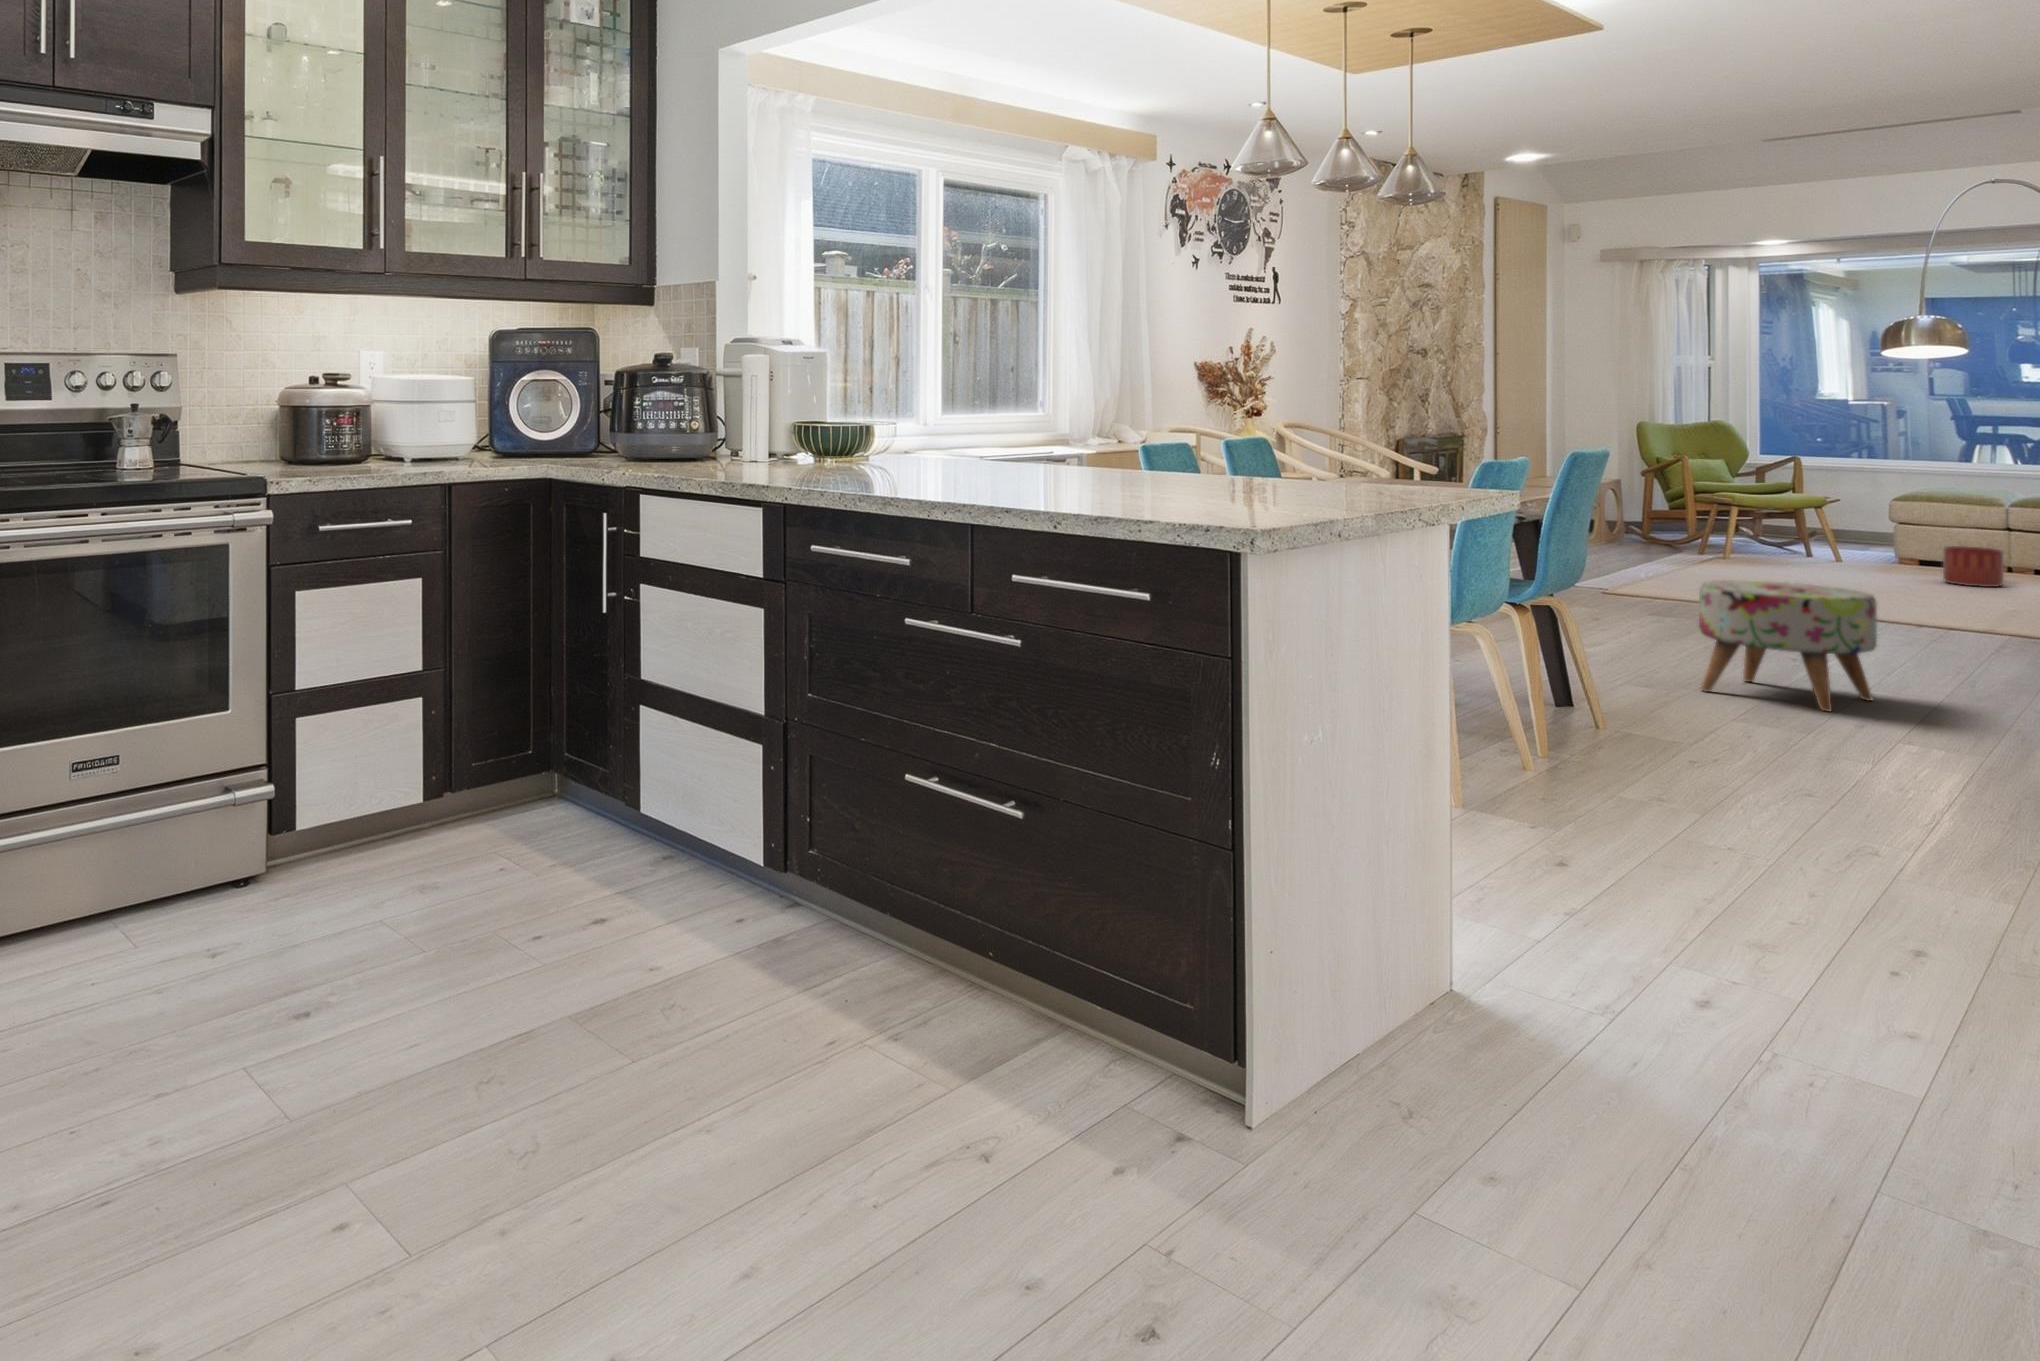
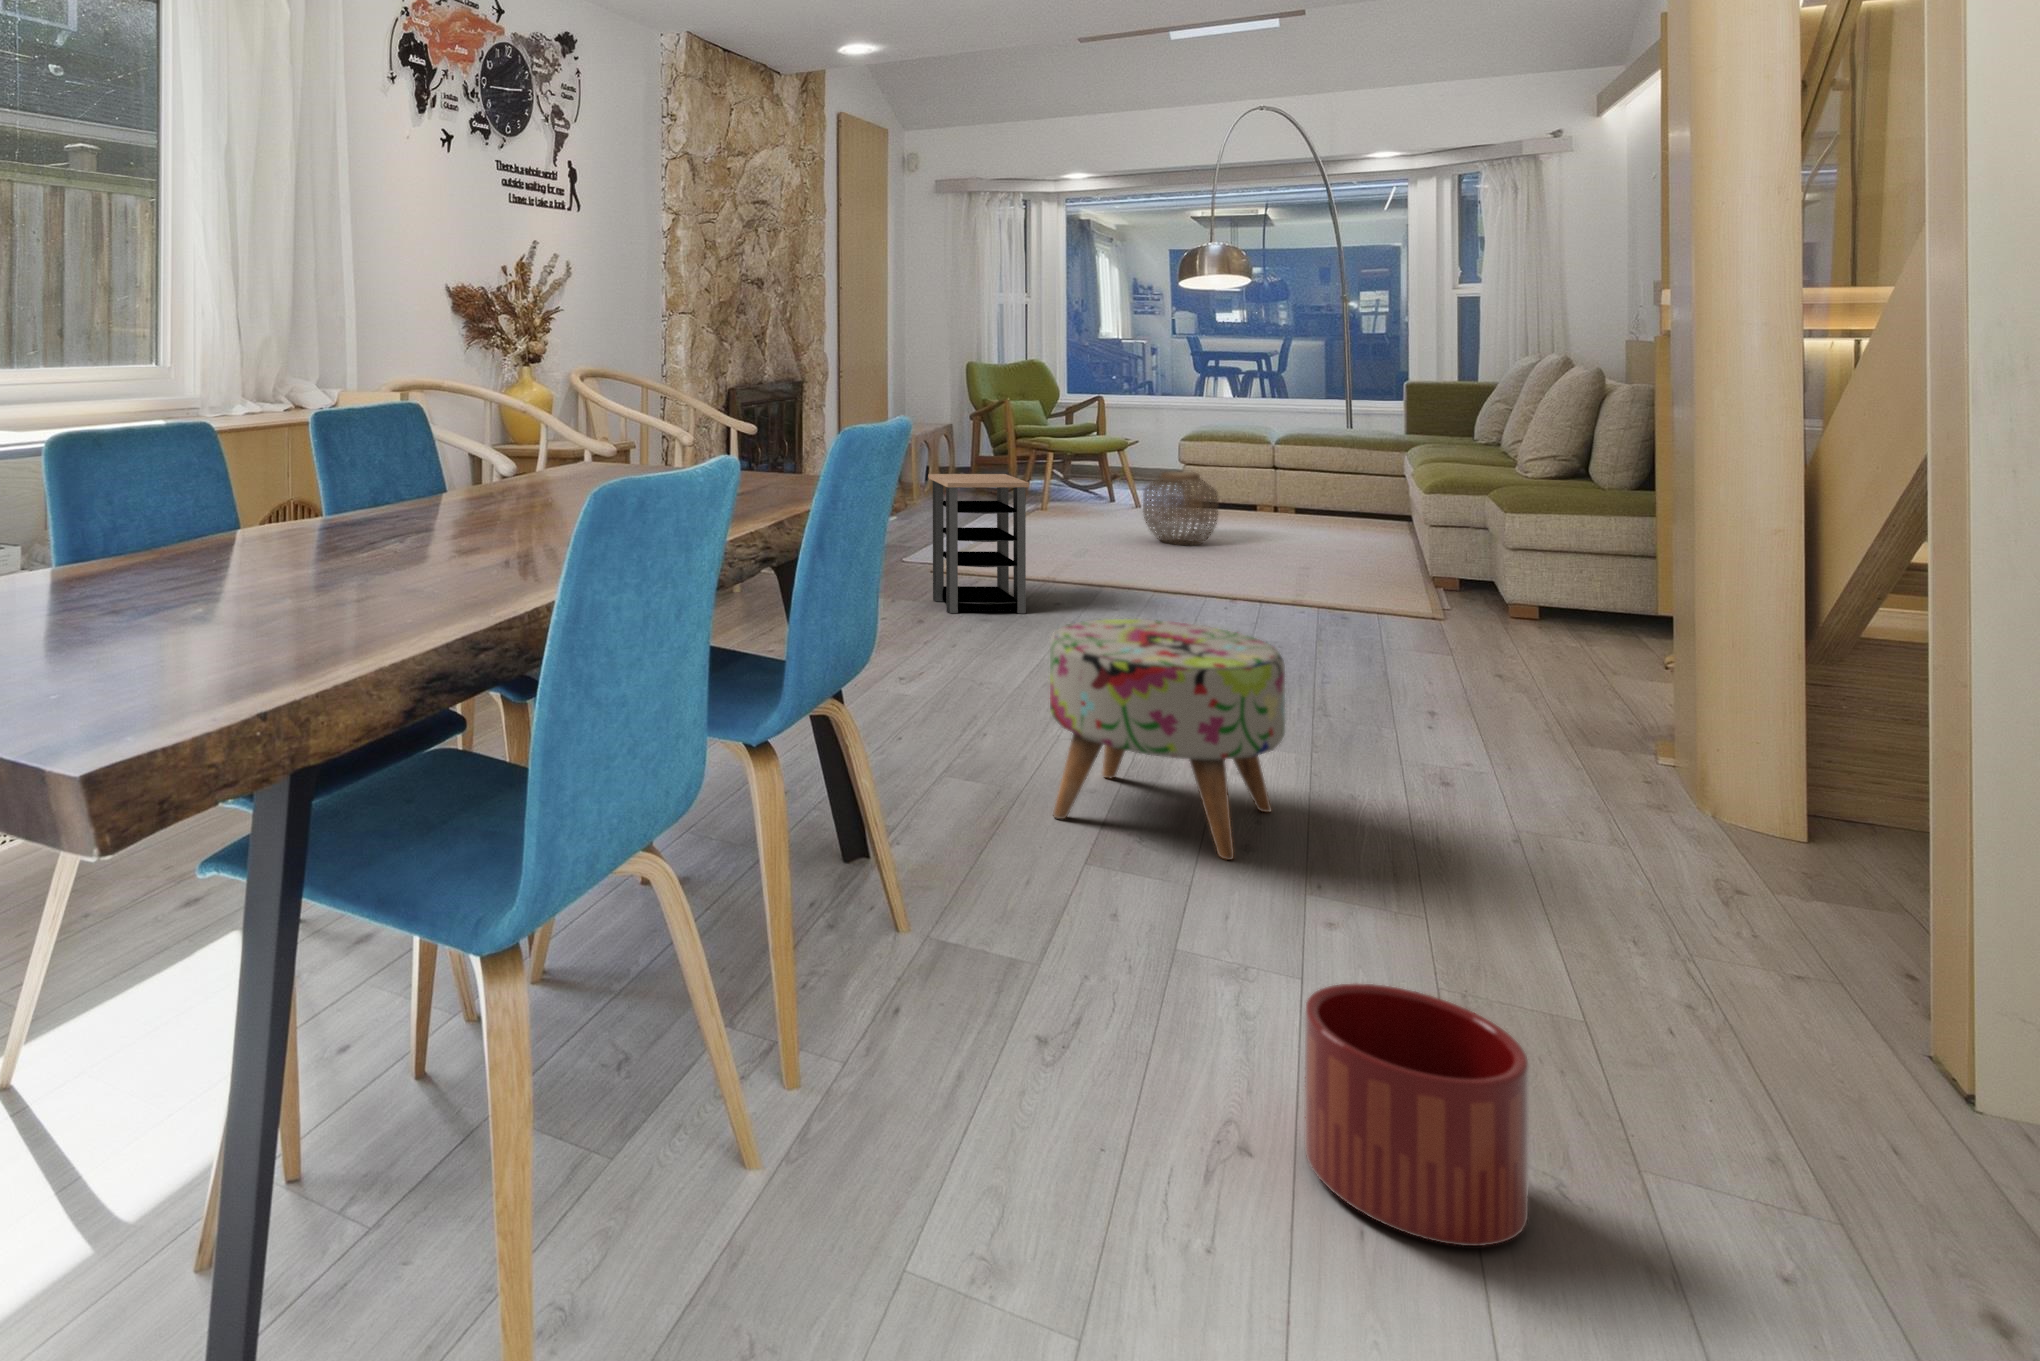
side table: none [1600,506,1696,614] -> present [928,474,1029,613]
woven basket: none [1830,521,1916,587] -> present [1143,471,1218,545]
planter: present [1943,546,2004,587] -> present [1305,983,1529,1246]

